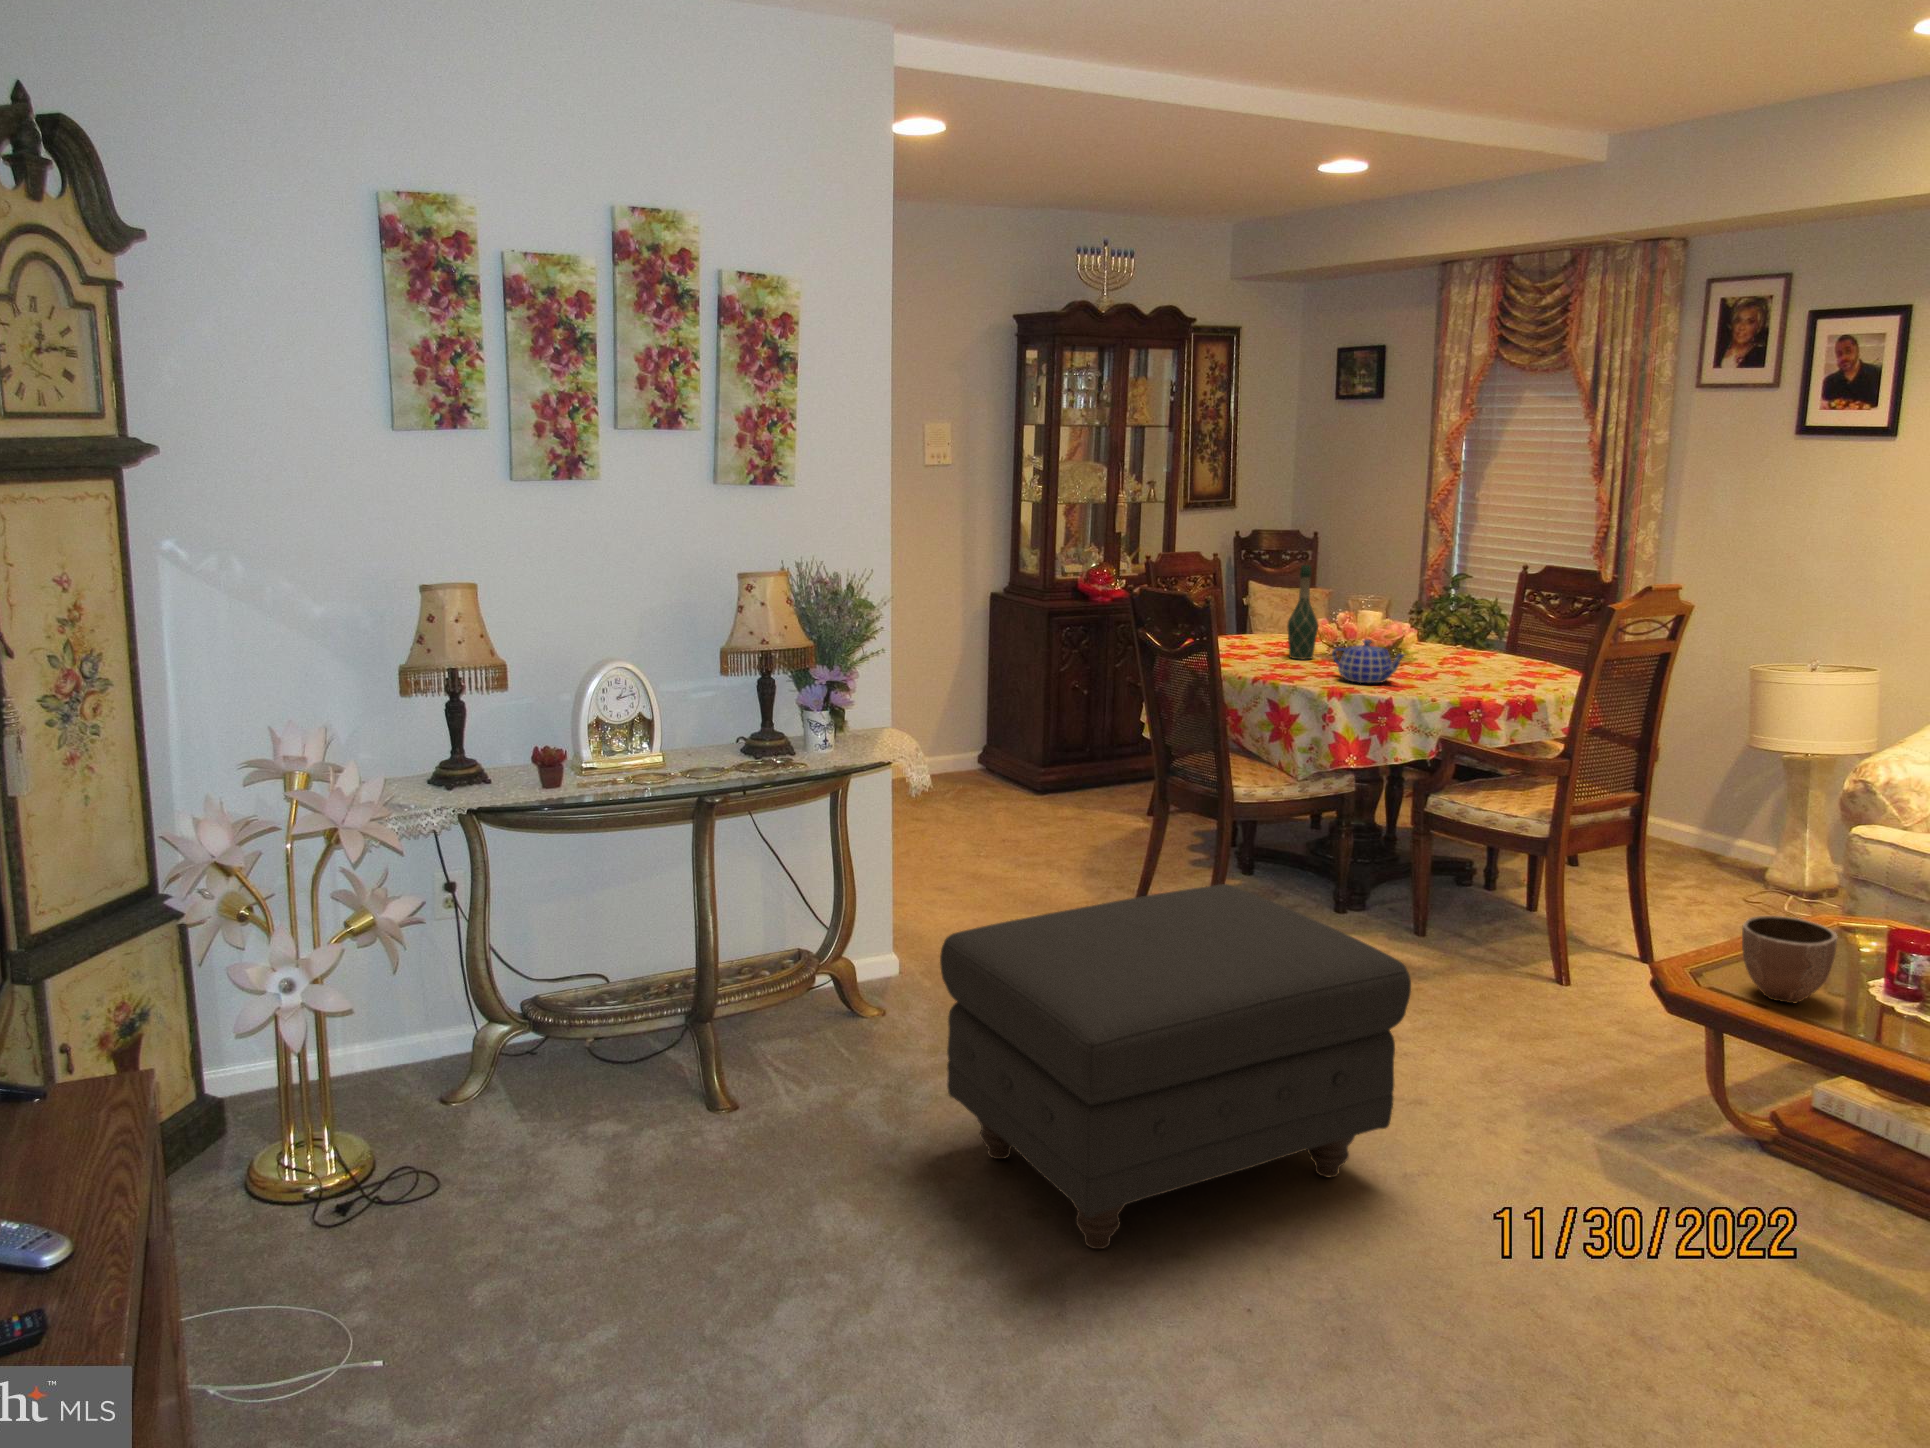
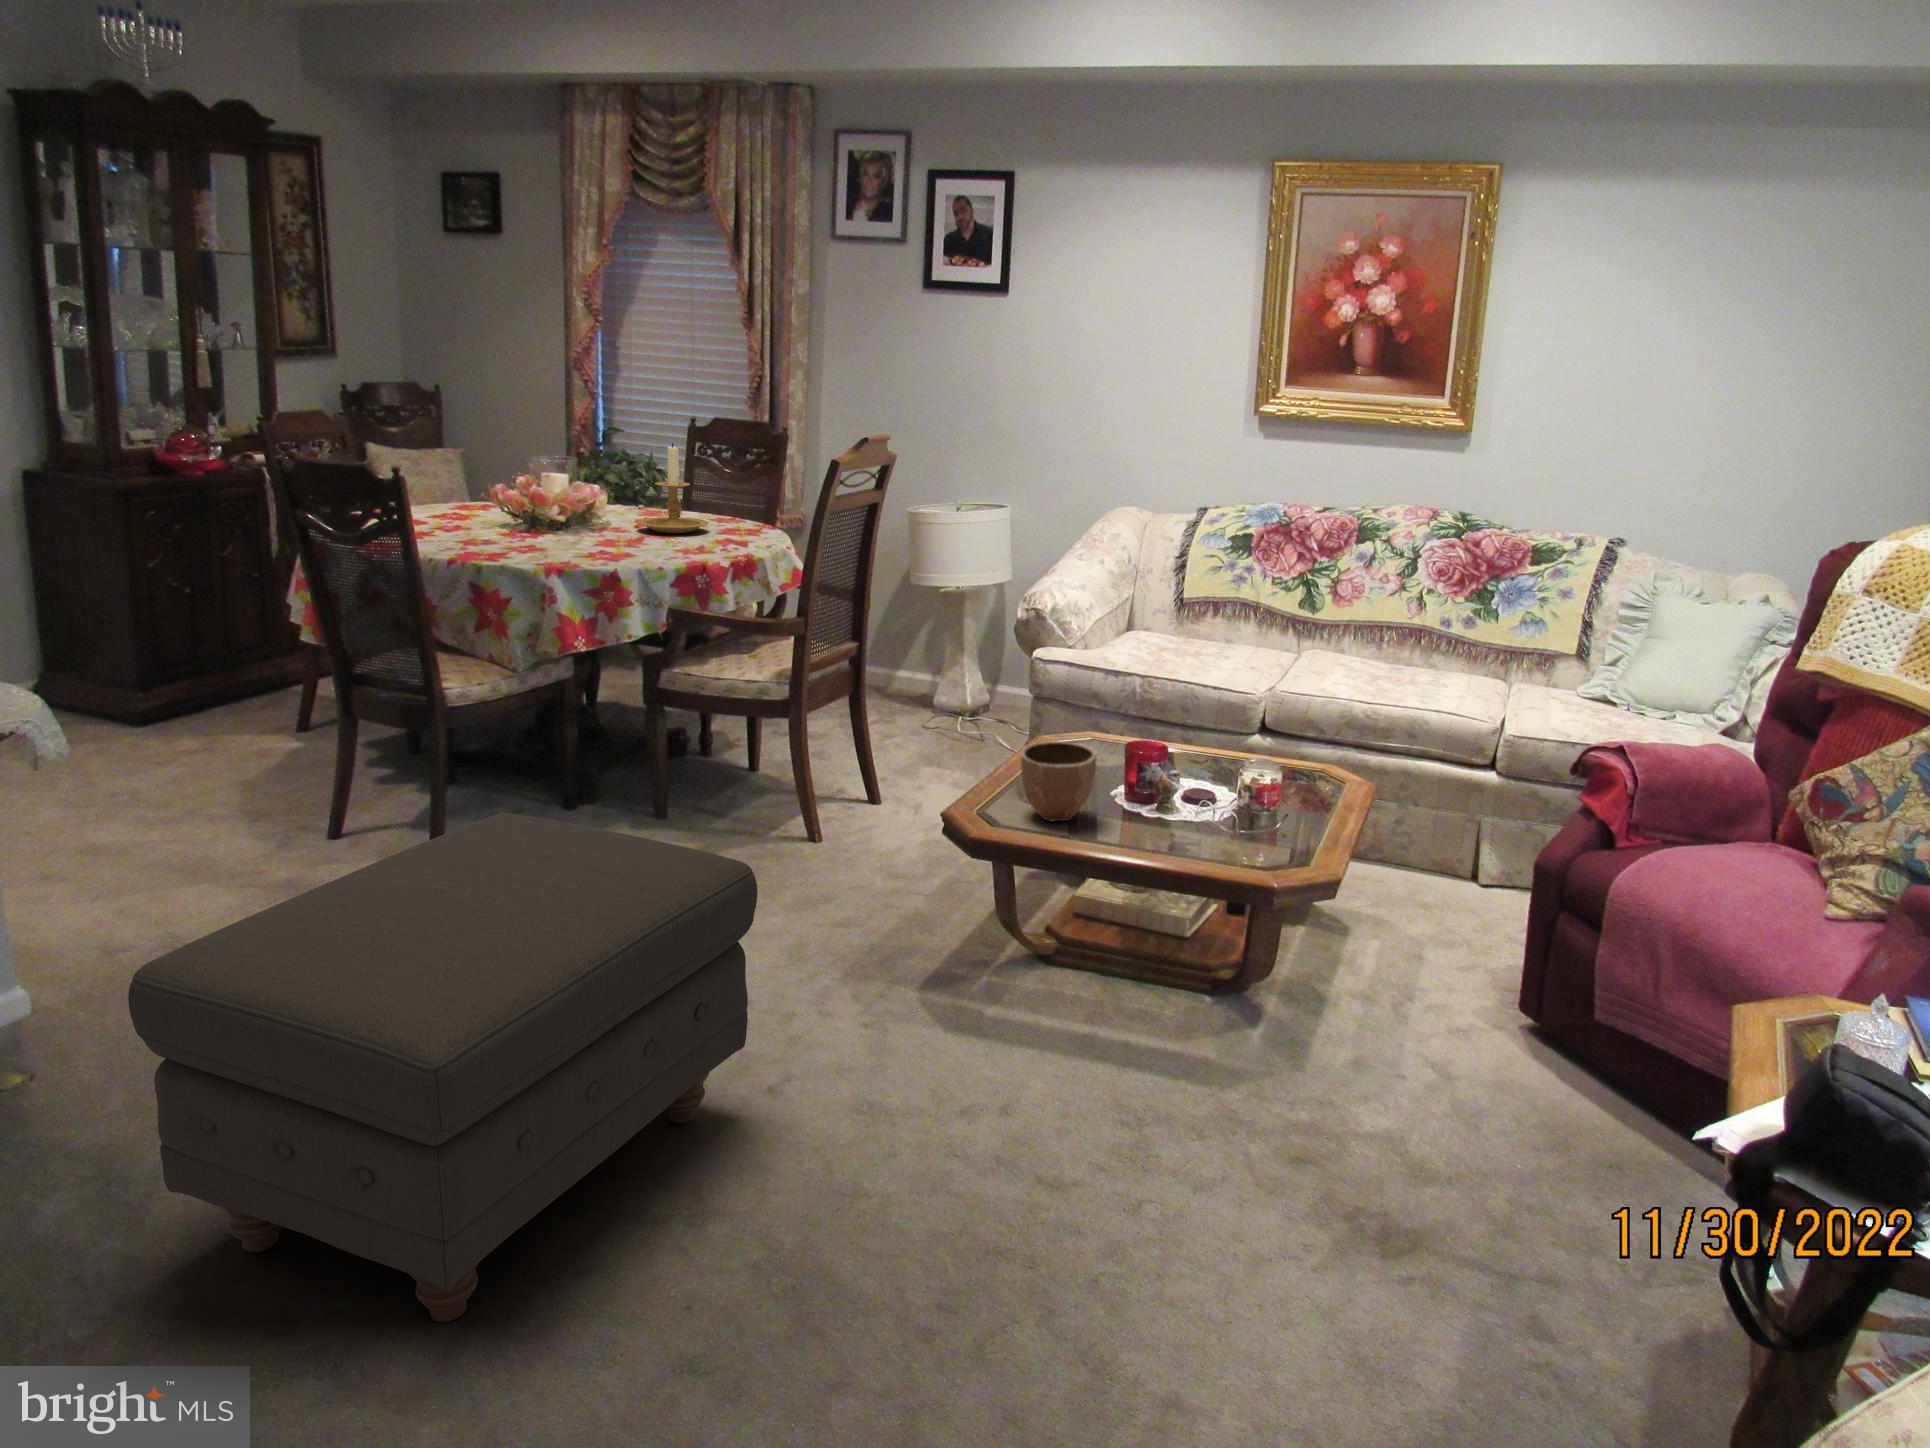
wine bottle: present [1287,565,1318,660] -> none [468,420,505,533]
candle holder: none [1433,589,1502,671] -> present [637,443,709,533]
teapot: present [1332,640,1405,683] -> none [535,504,626,554]

